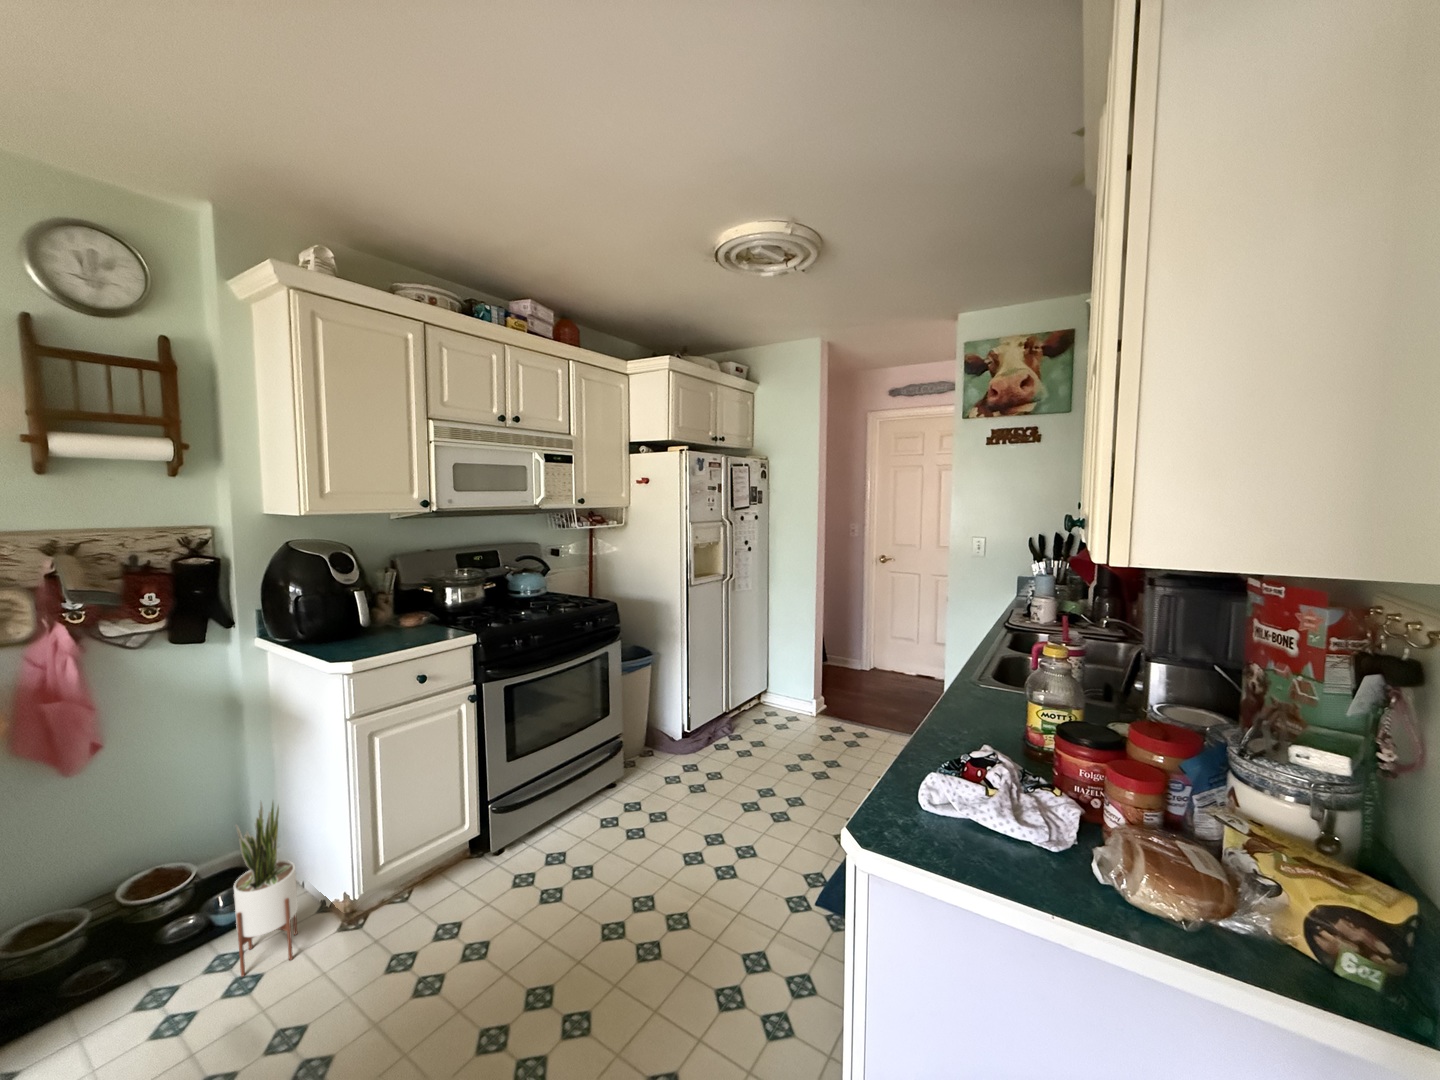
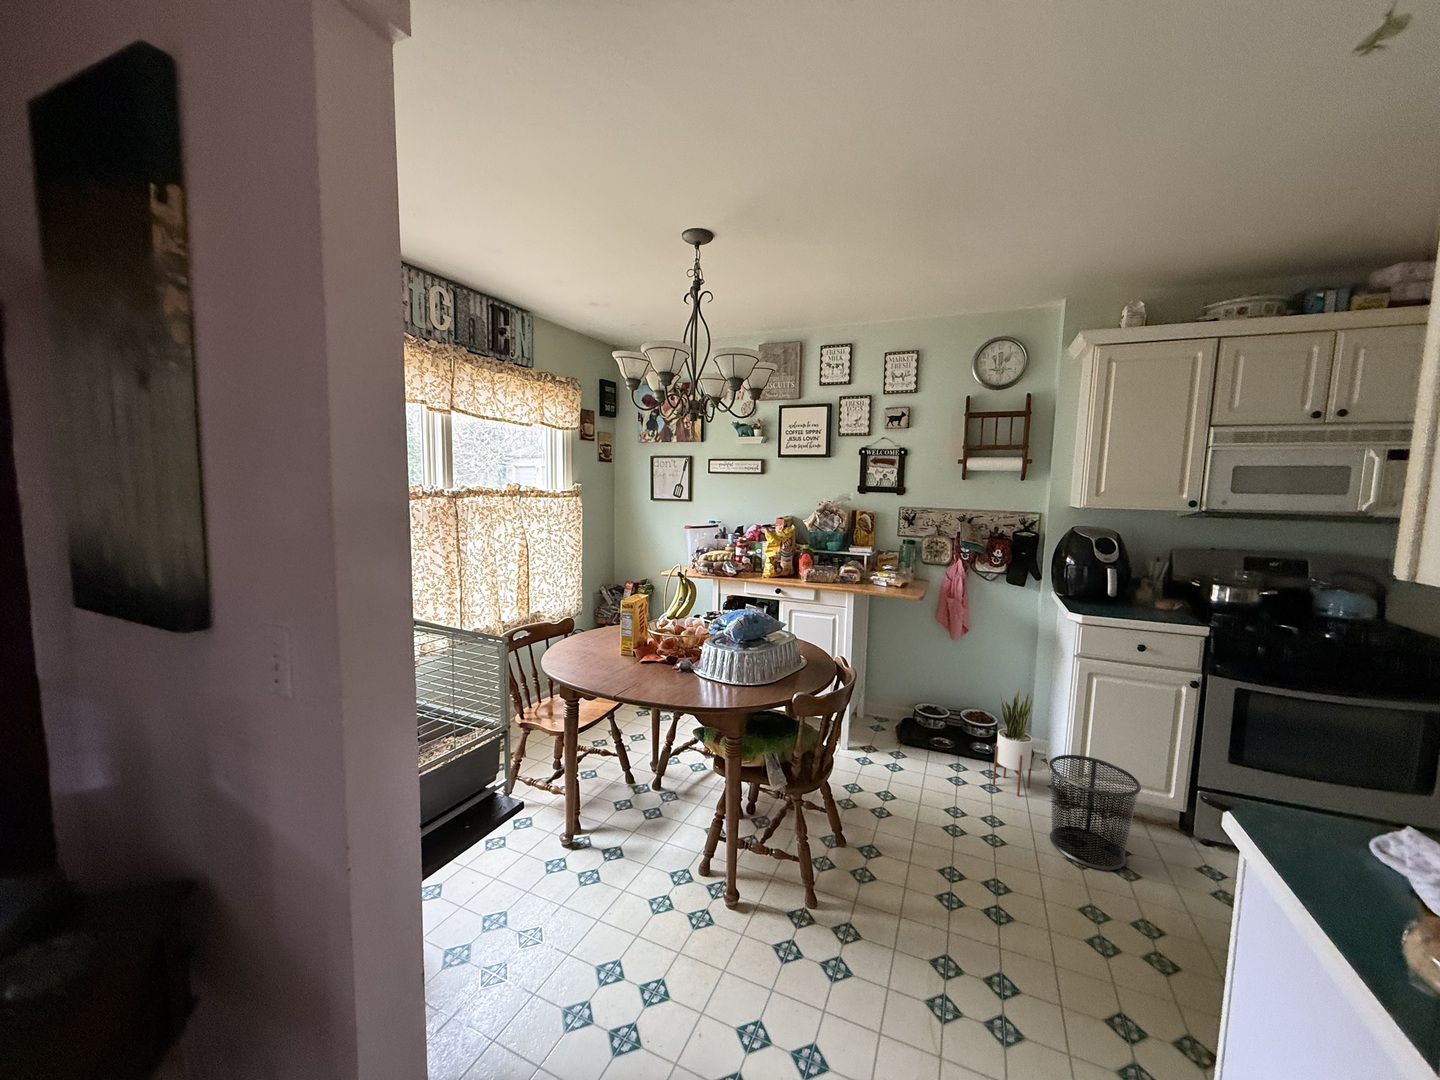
trash can: none [355,828,467,988] -> present [1049,755,1141,870]

